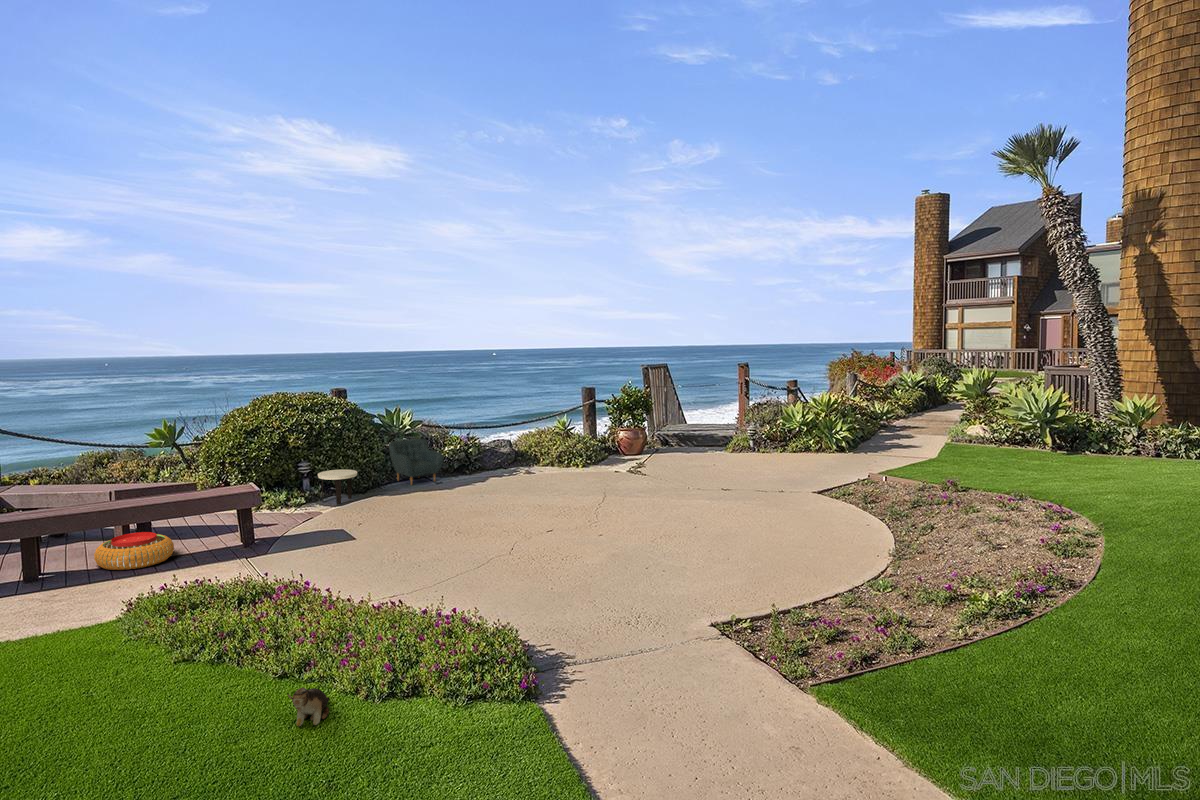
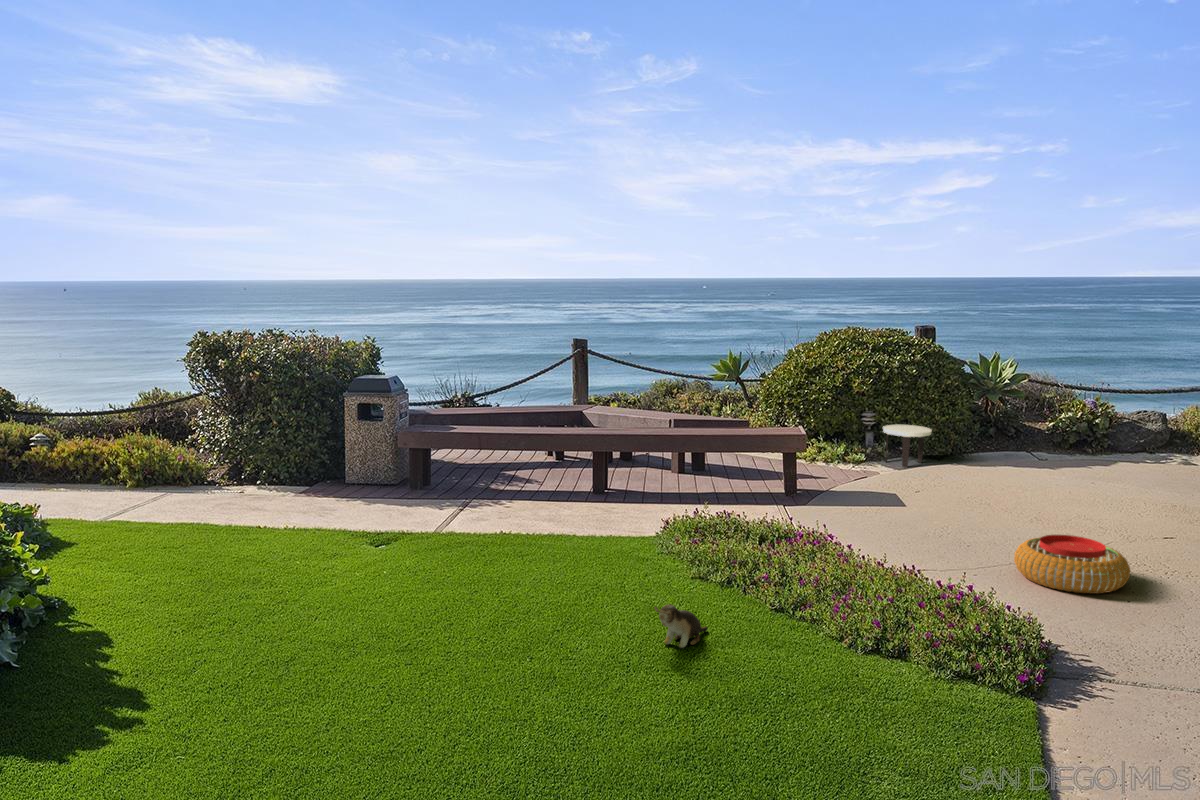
armchair: present [389,439,444,485] -> none [979,398,1054,458]
pouf: present [94,532,174,570] -> present [1014,535,1130,594]
plush toy: present [288,688,330,726] -> present [654,604,708,648]

